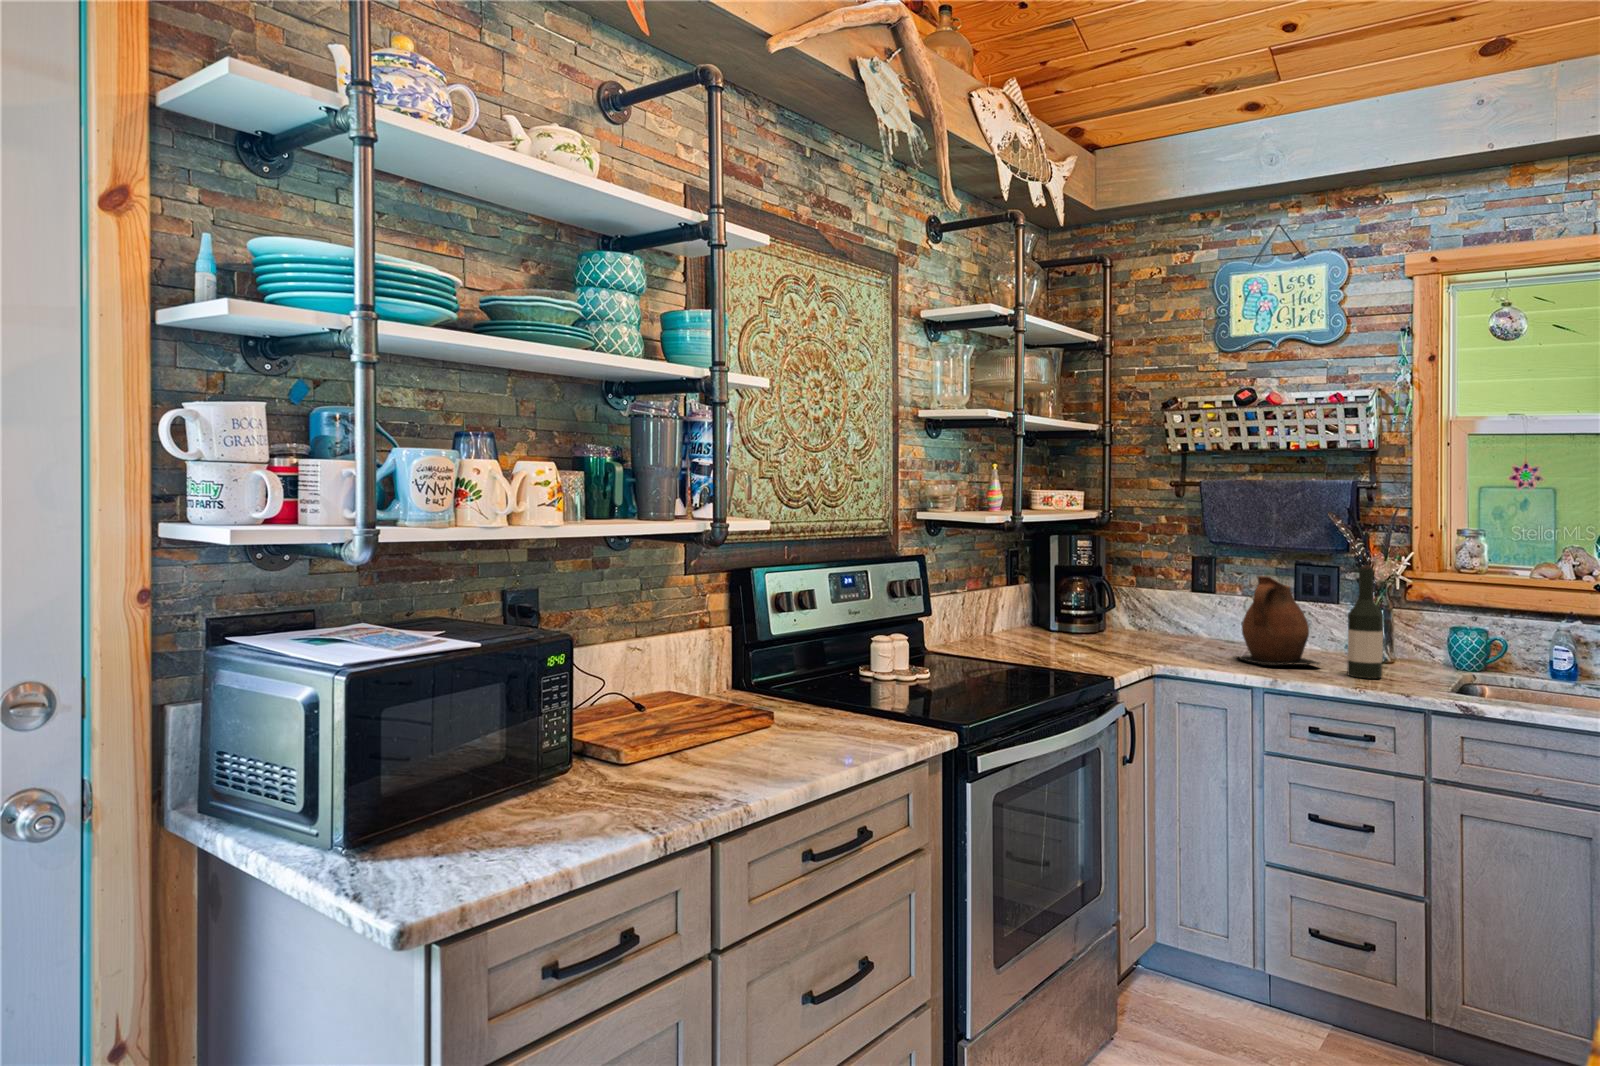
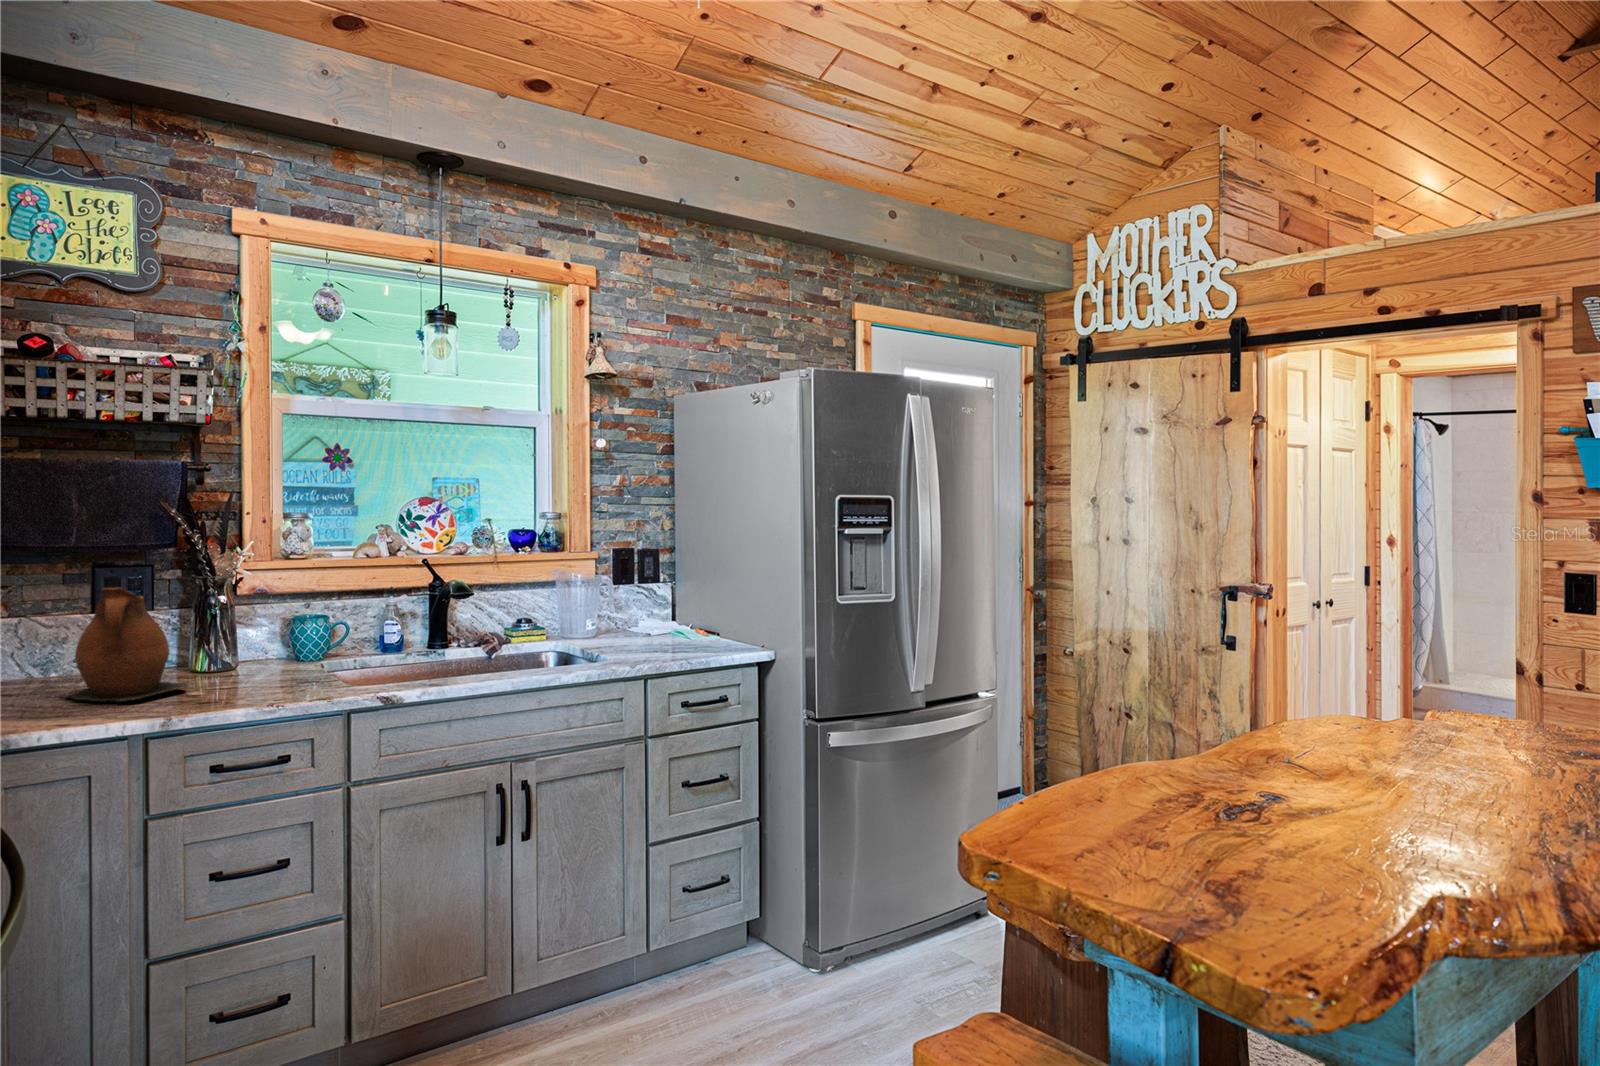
wine bottle: present [1348,565,1383,678] -> none [225,565,264,694]

